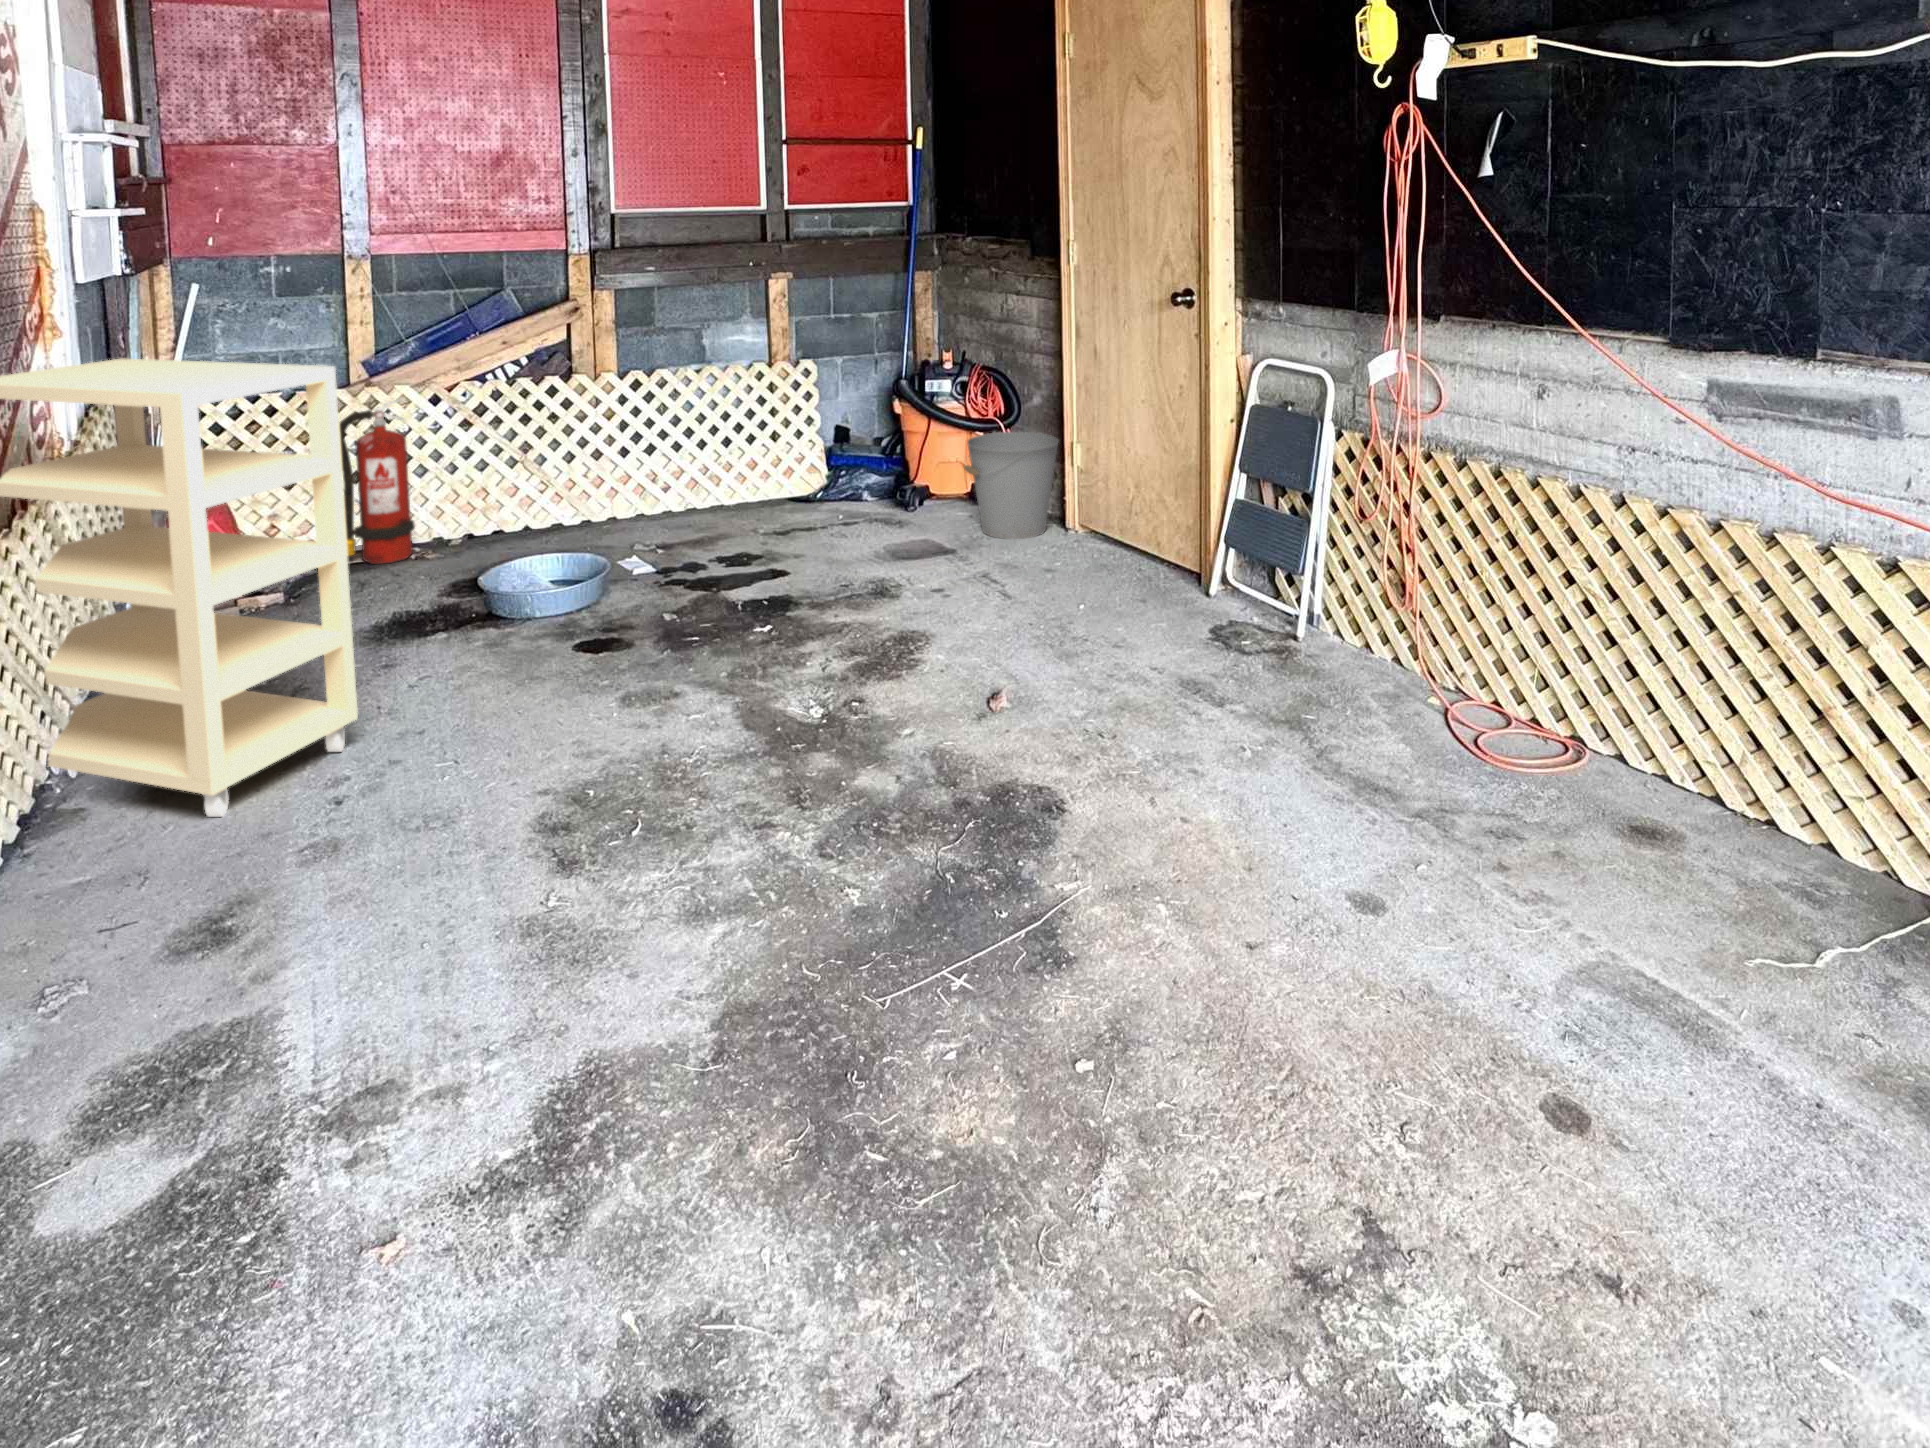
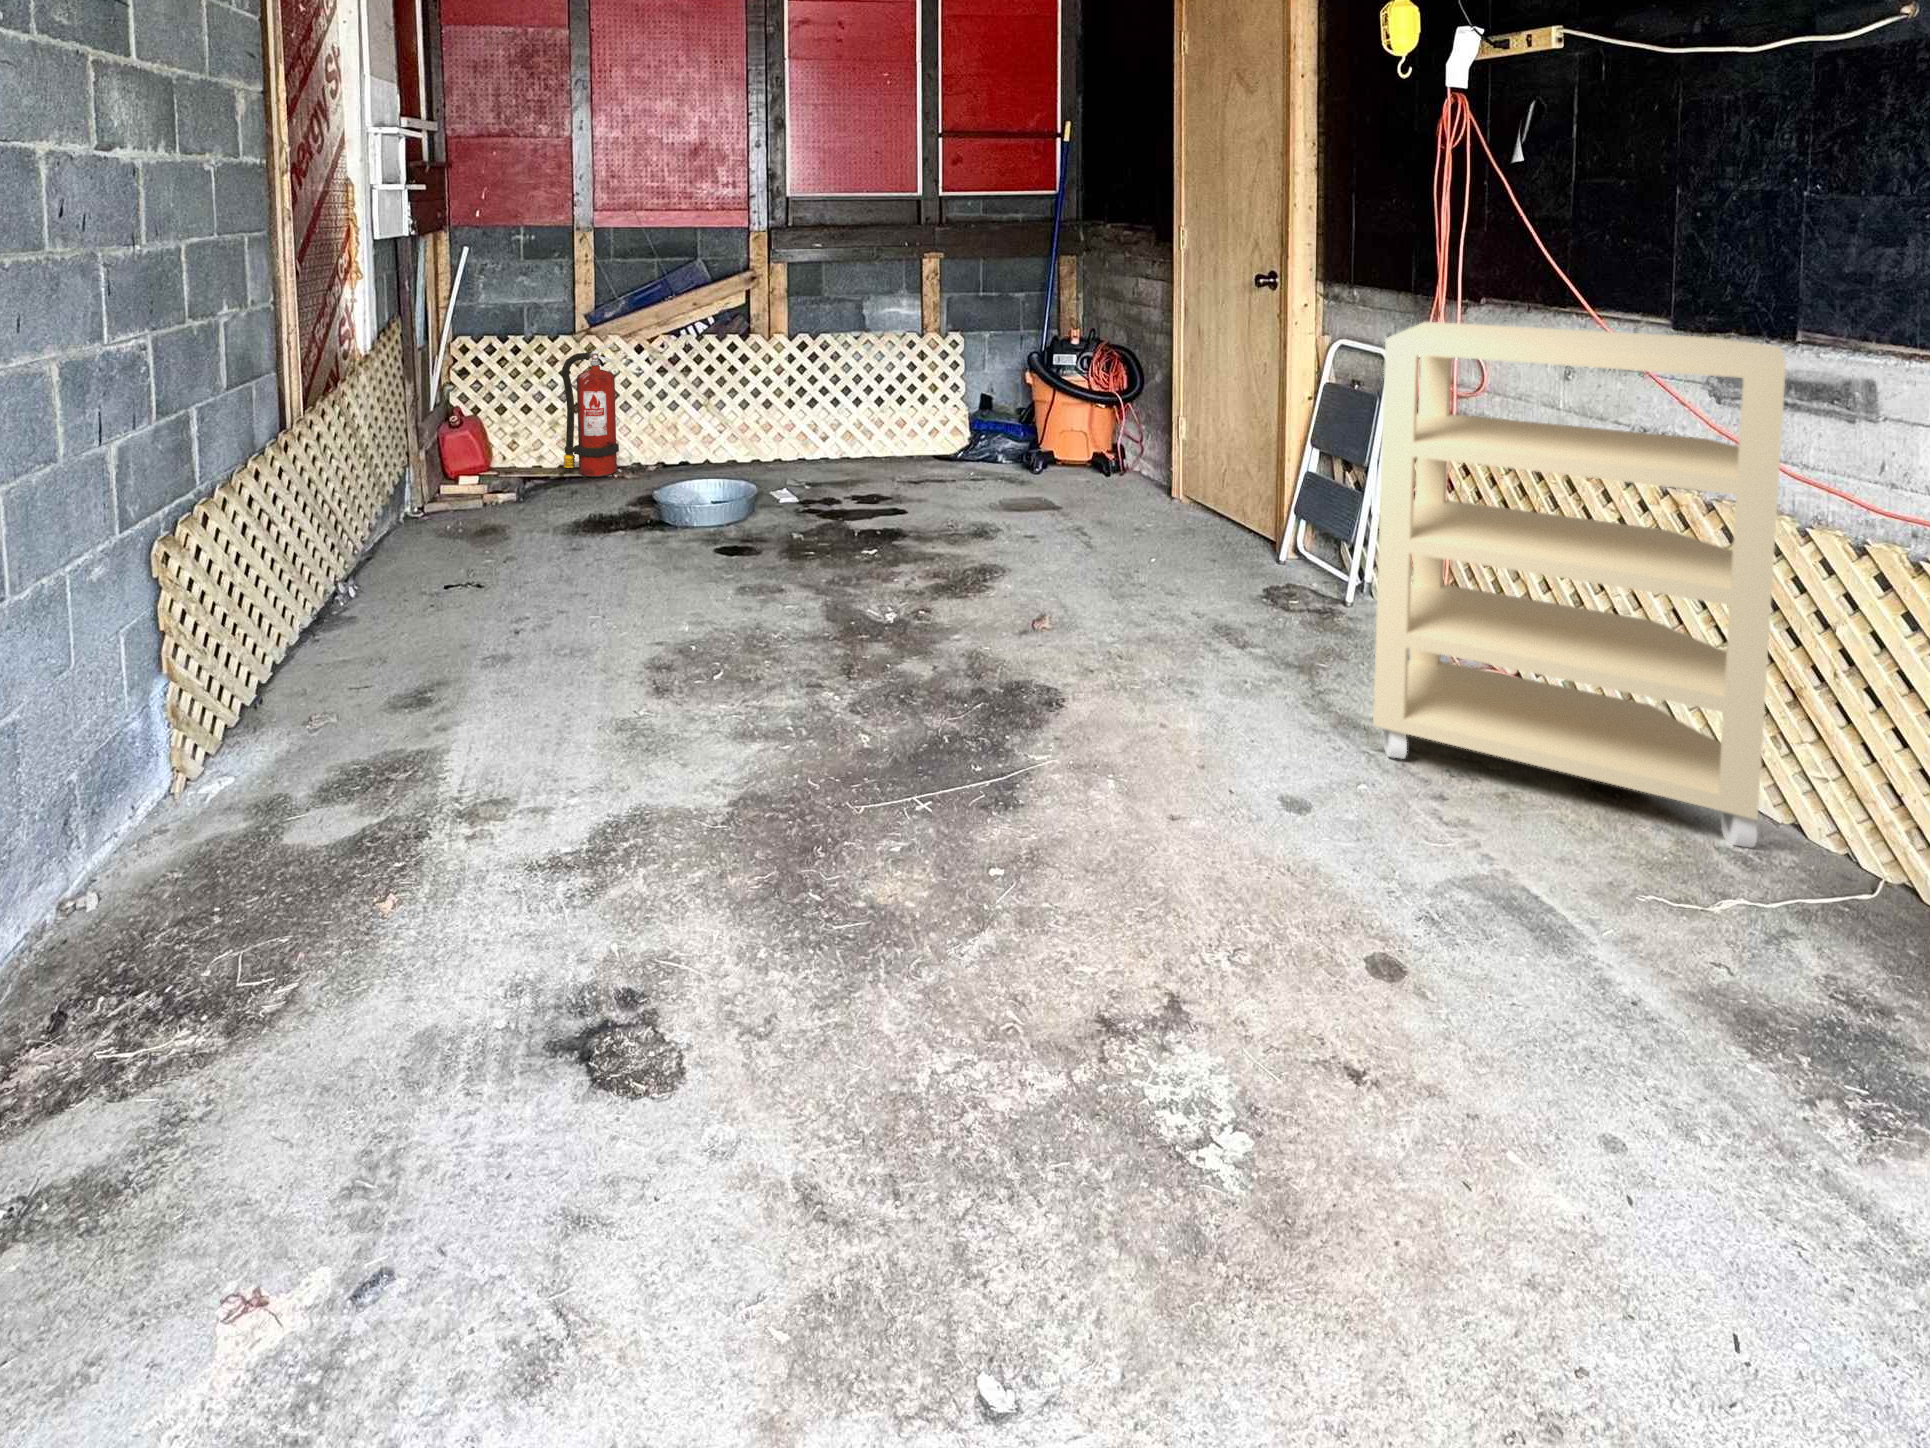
shelving unit: present [0,359,358,817] -> present [1373,322,1786,848]
bucket: present [964,432,1058,539] -> none [1072,401,1161,500]

